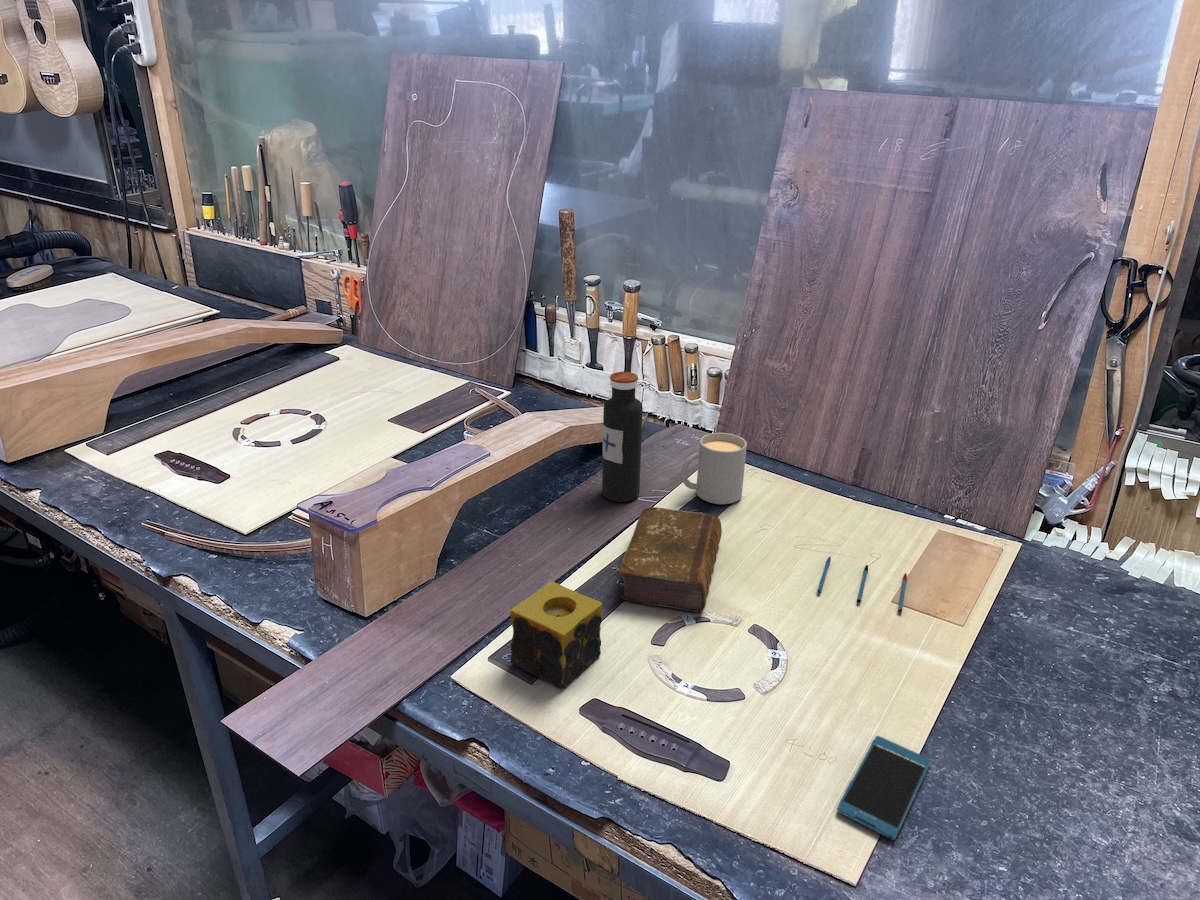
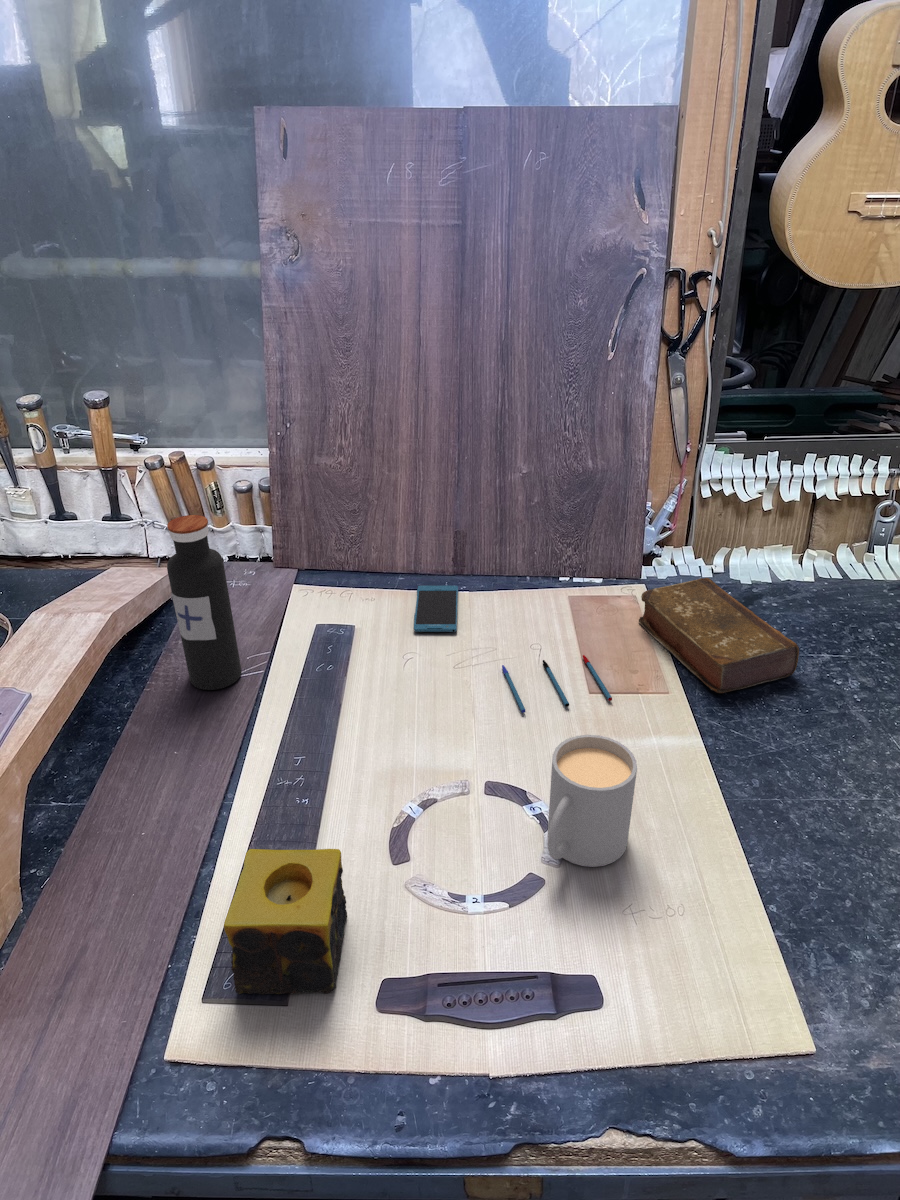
mug: present [681,433,747,504] -> present [548,735,637,867]
book: present [619,507,722,612] -> present [639,578,799,693]
smartphone: present [837,736,931,840] -> present [414,586,458,632]

